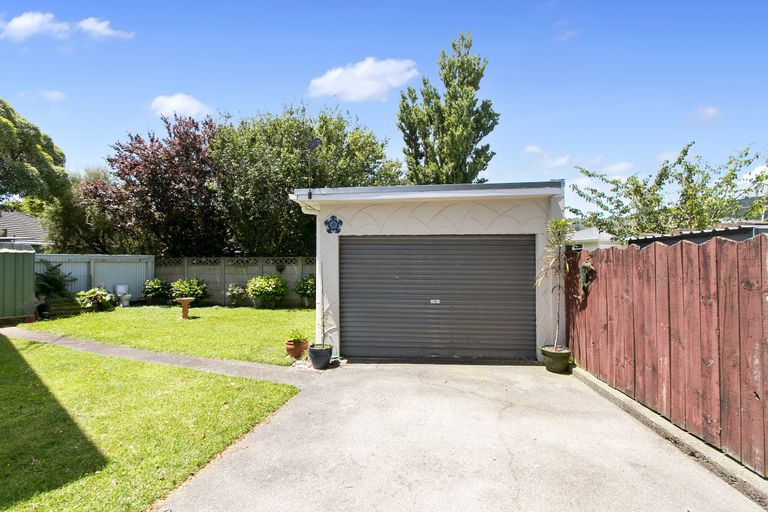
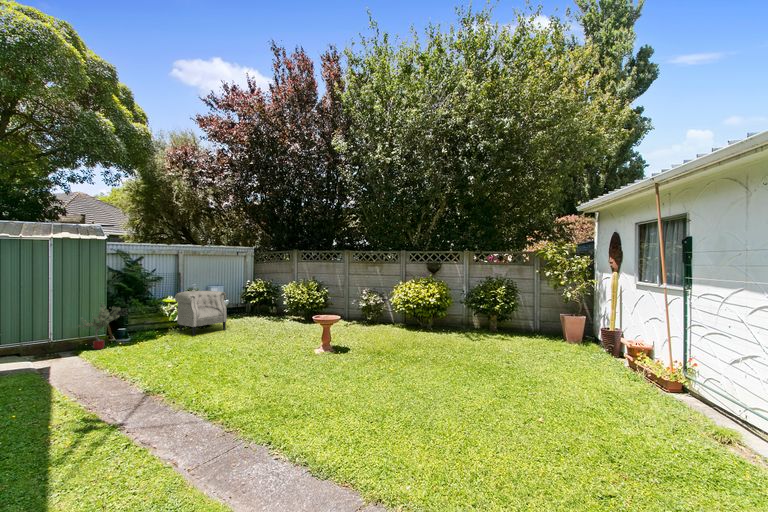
chair: none [86,287,125,315] -> present [175,291,227,336]

